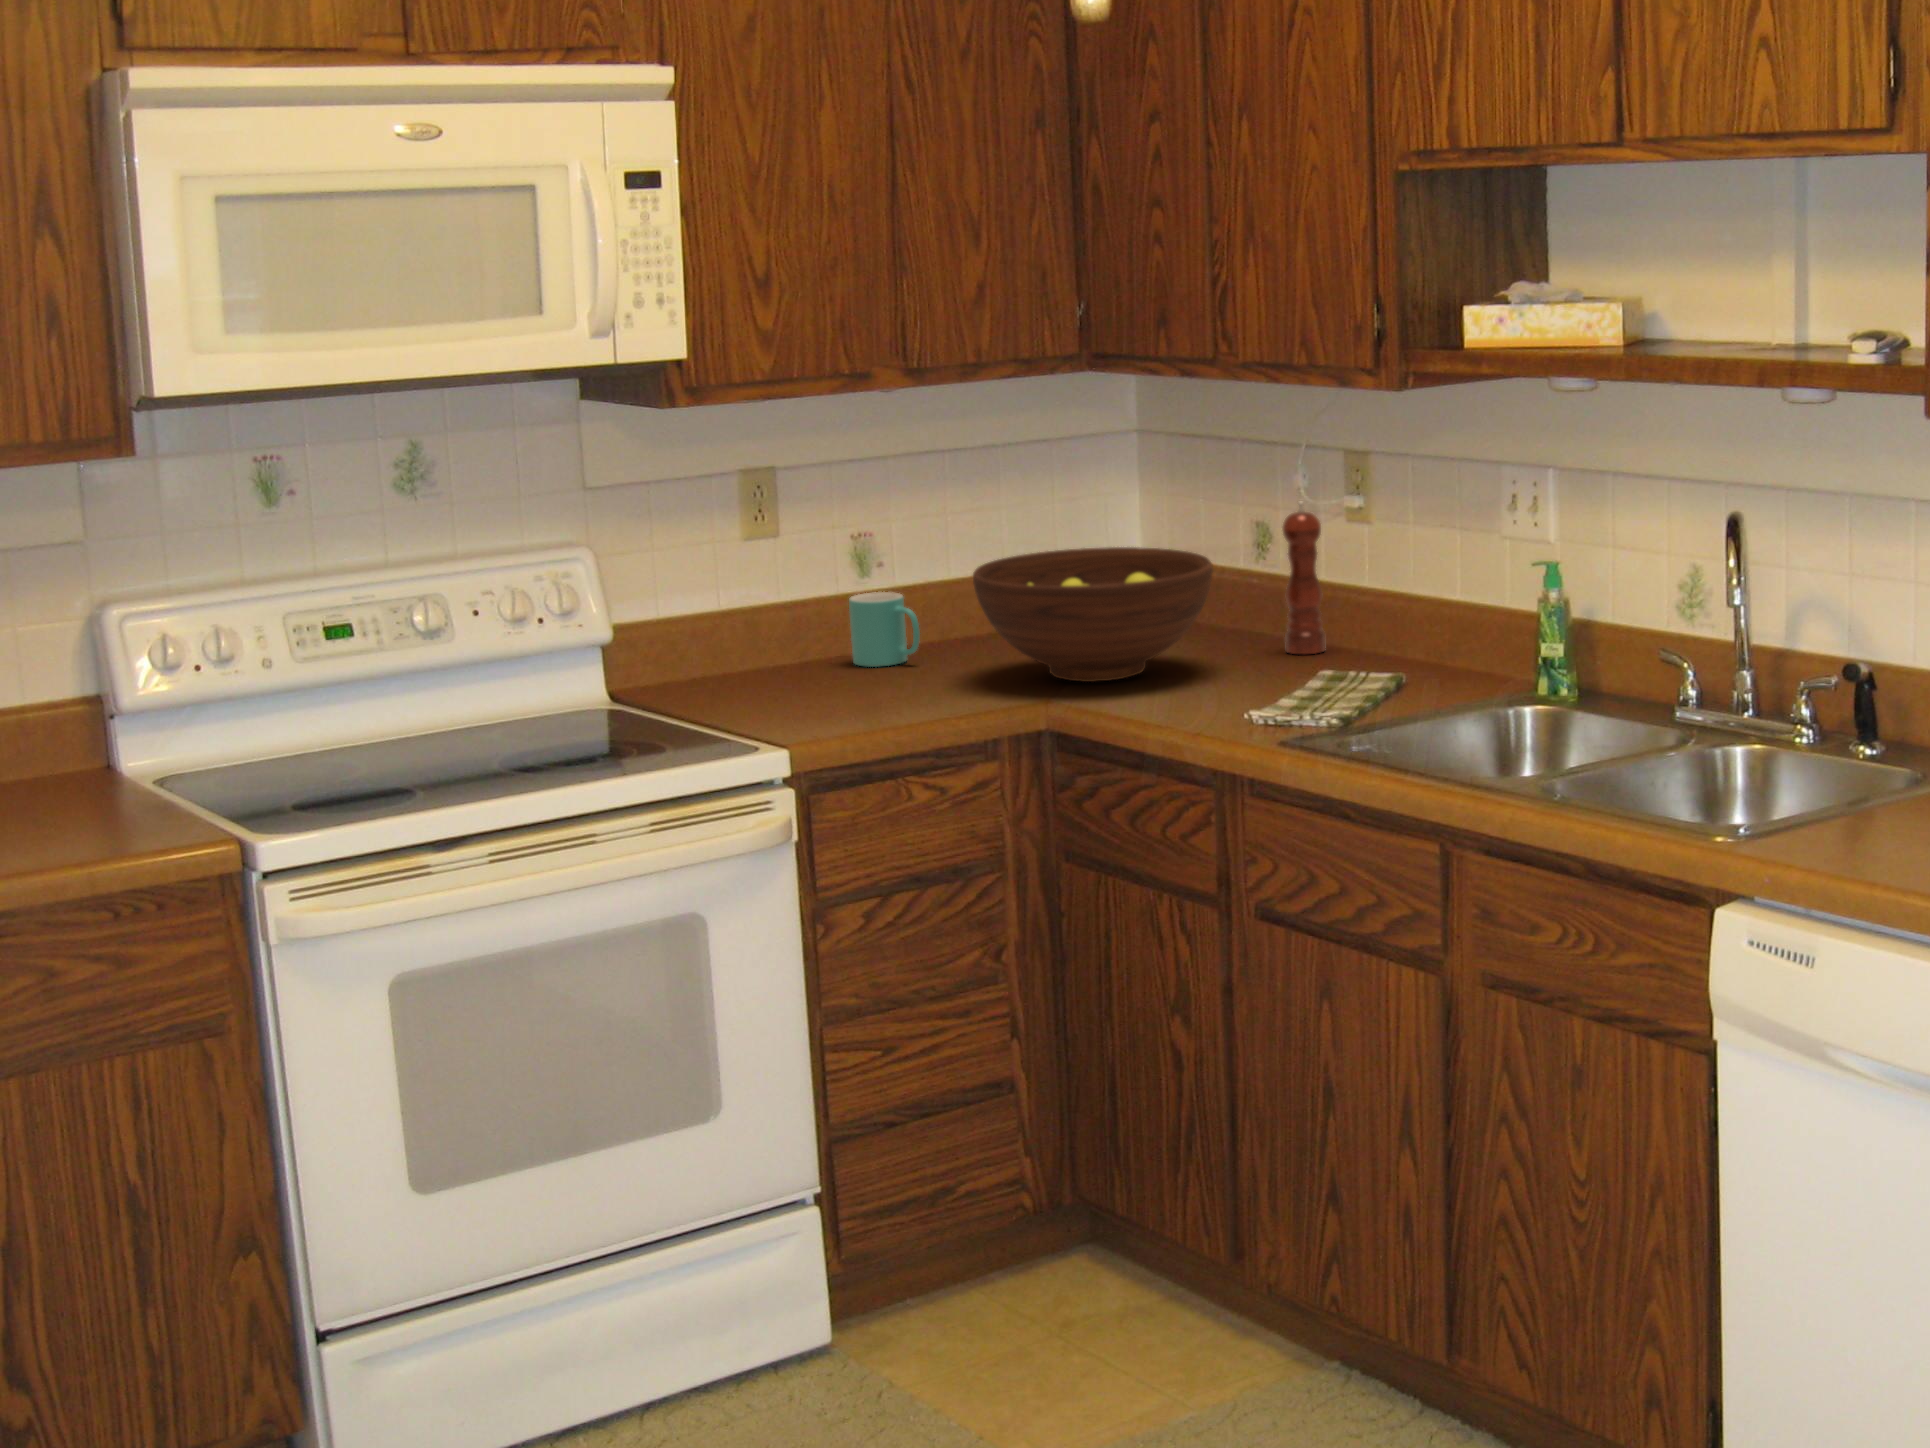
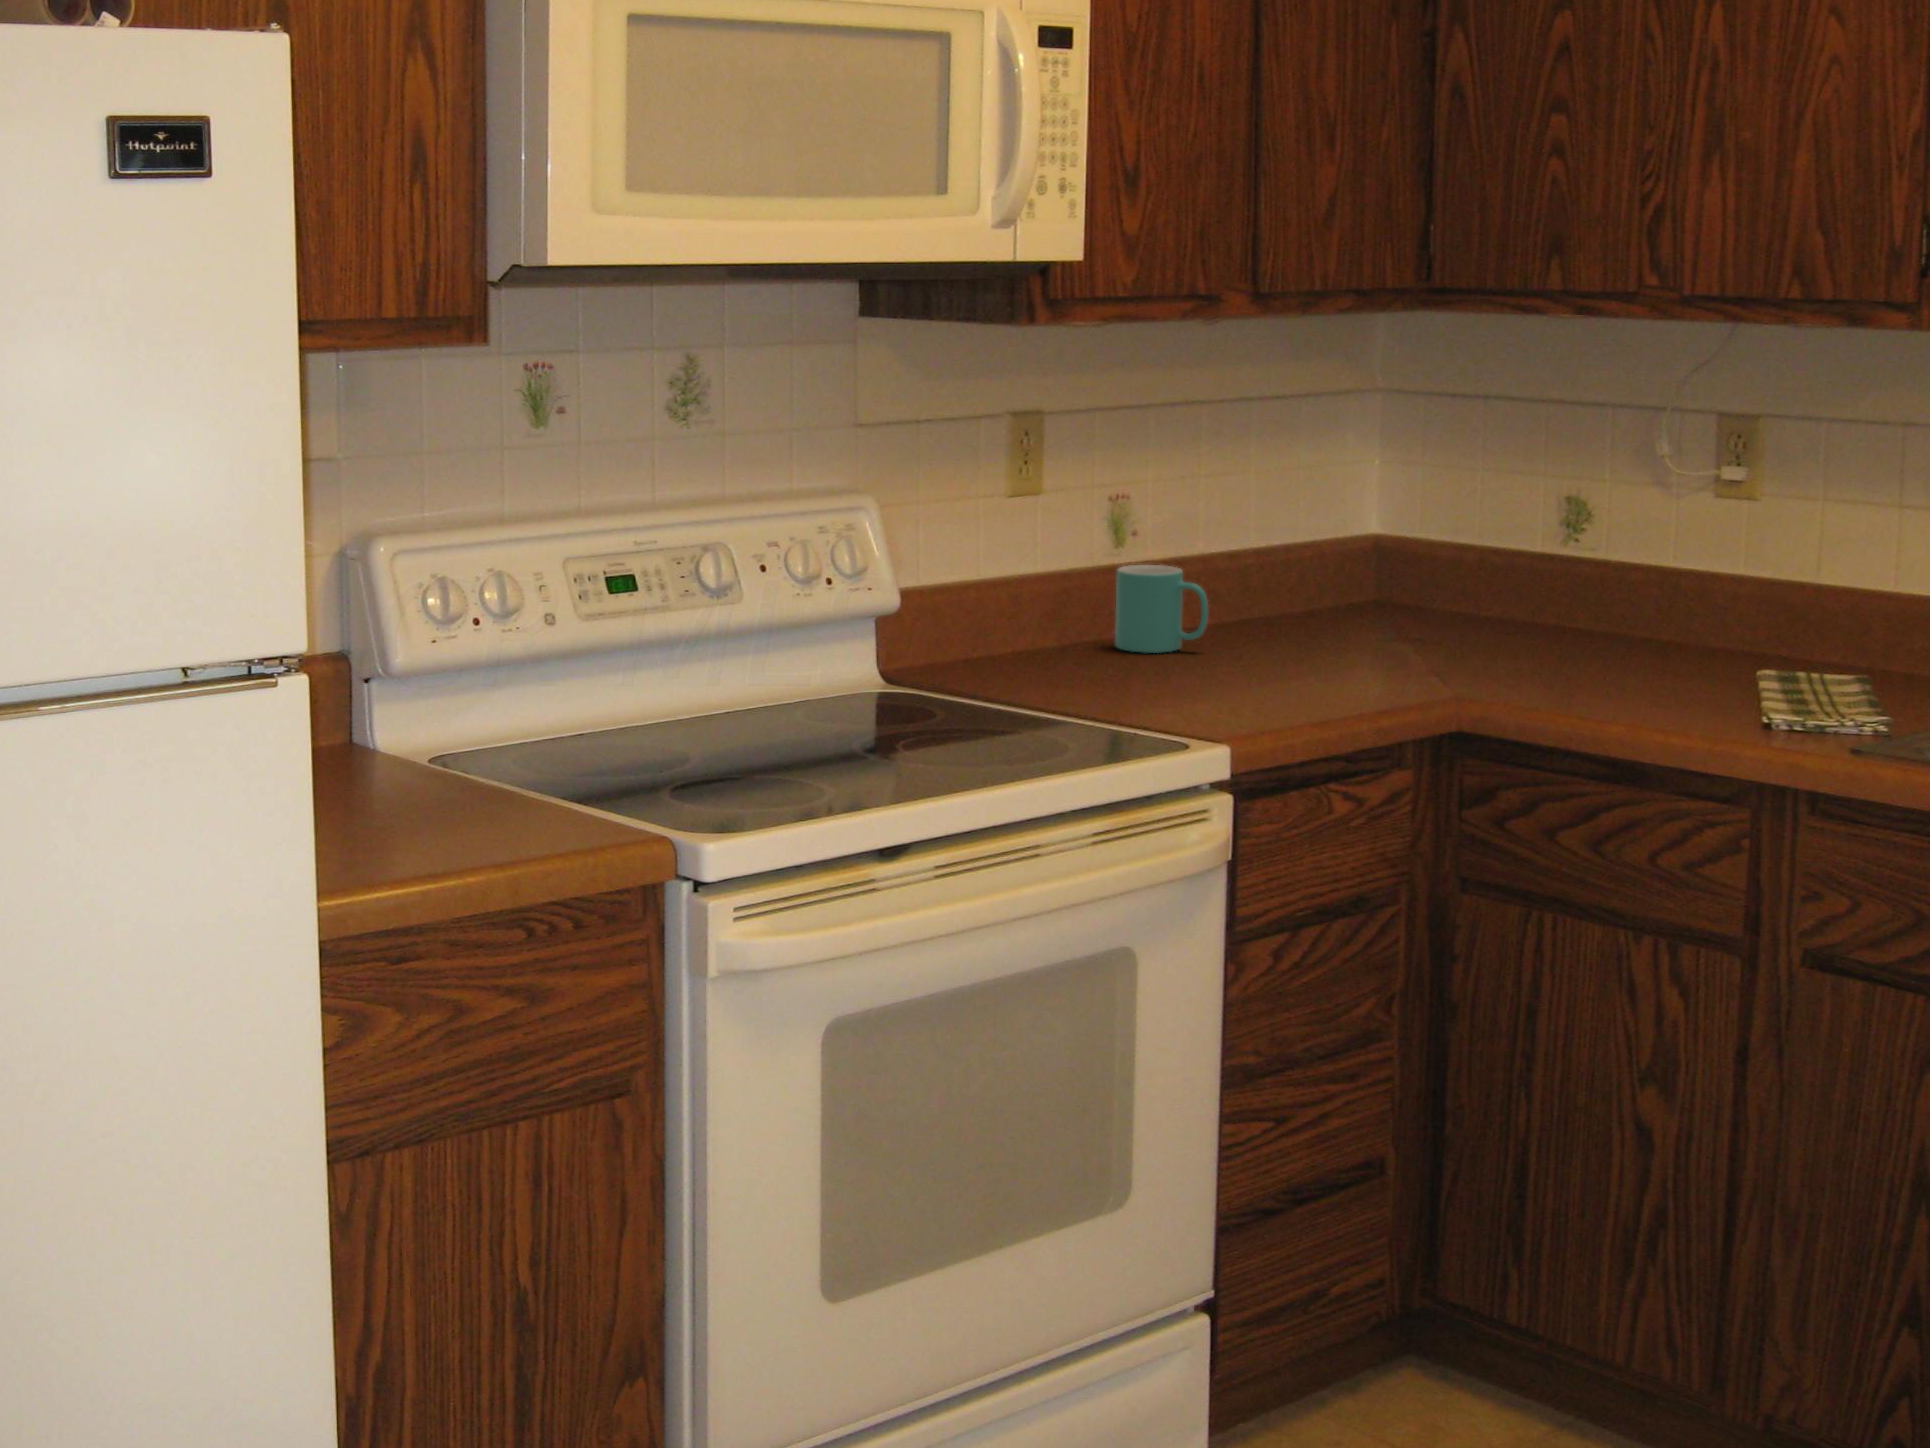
pepper mill: present [1282,501,1325,654] -> none [1645,466,1705,651]
fruit bowl: present [973,547,1213,682] -> none [1316,517,1622,675]

